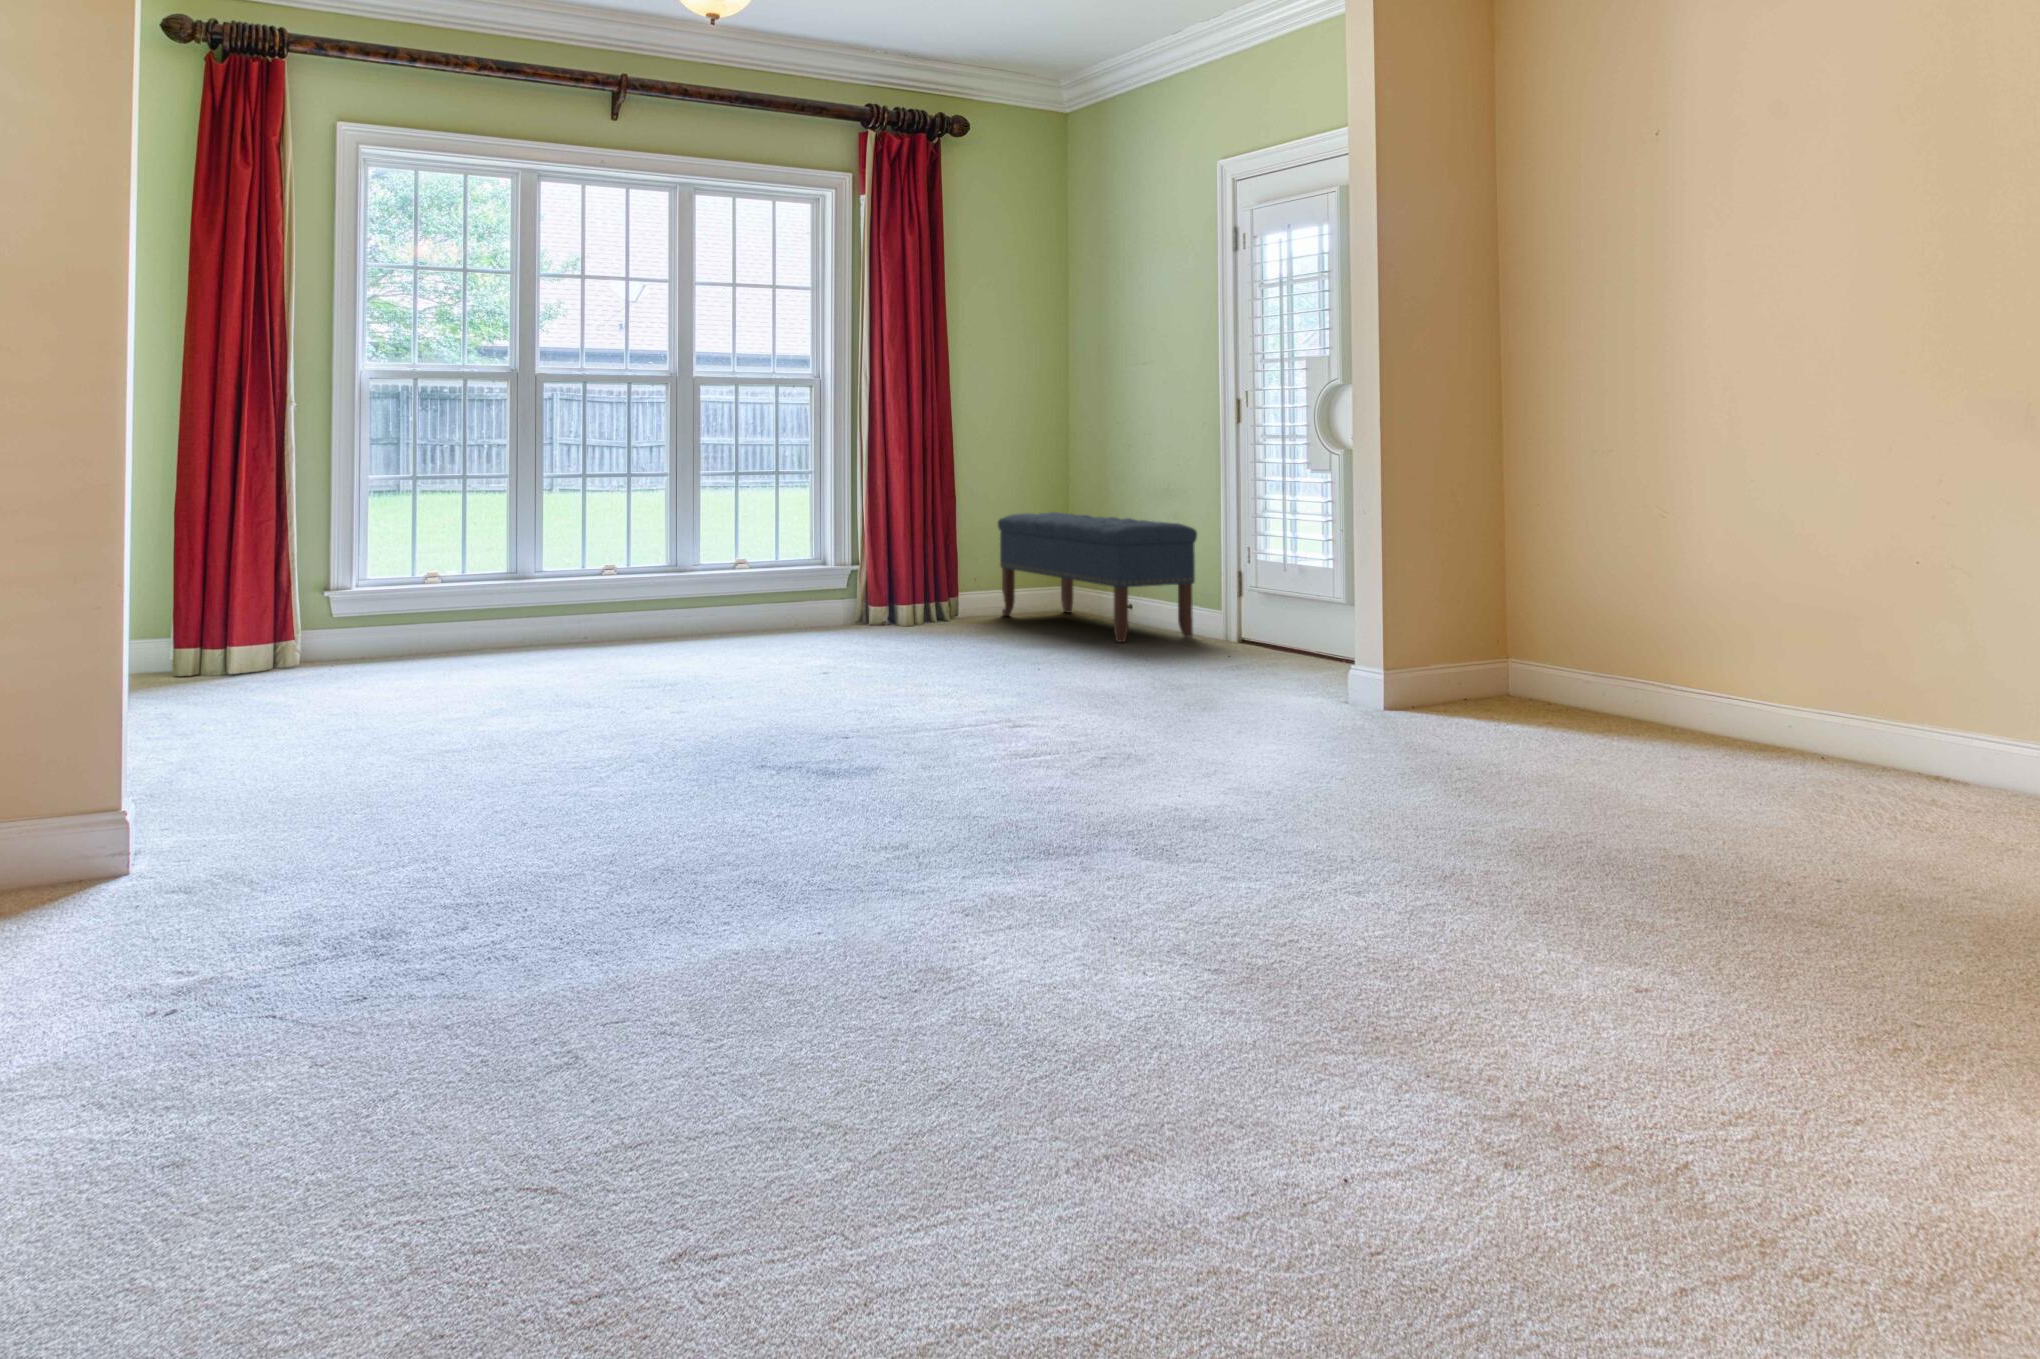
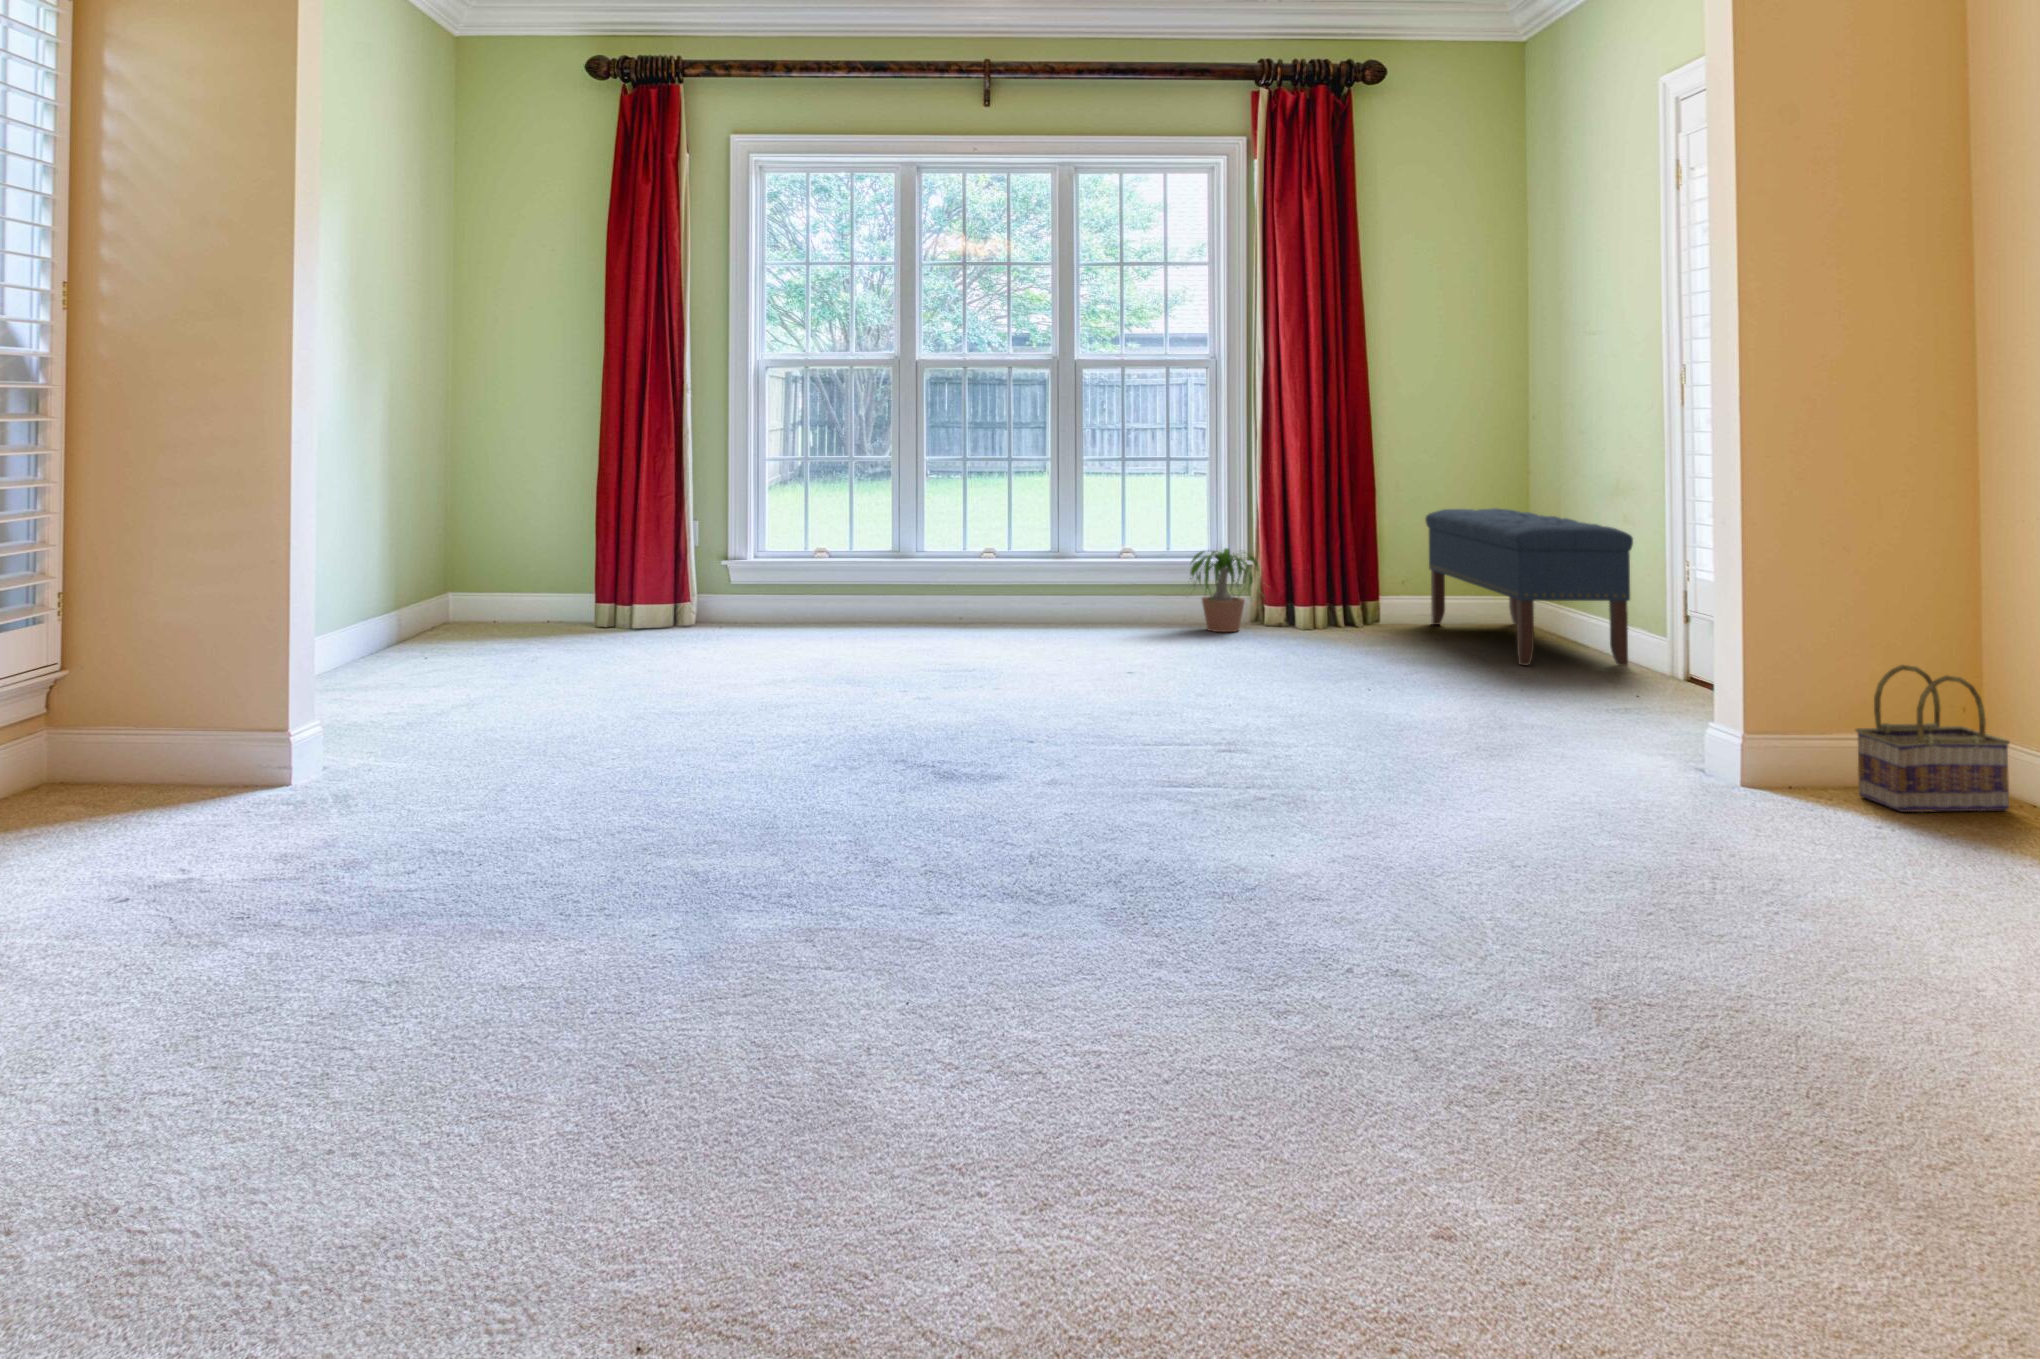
potted plant: none [801,555,891,634] -> present [1190,548,1261,632]
basket: none [1452,611,1543,716] -> present [1855,665,2010,812]

